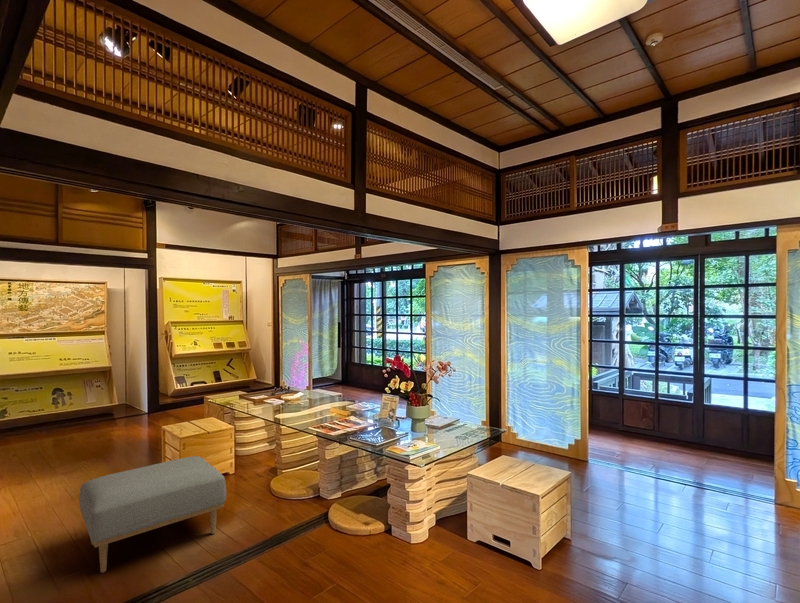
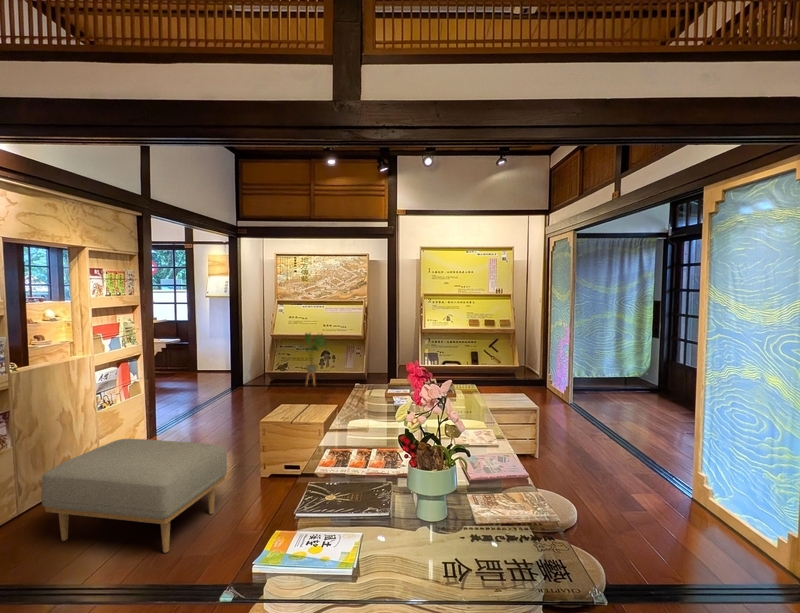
house plant: none [26,369,73,433] -> present [299,333,327,384]

